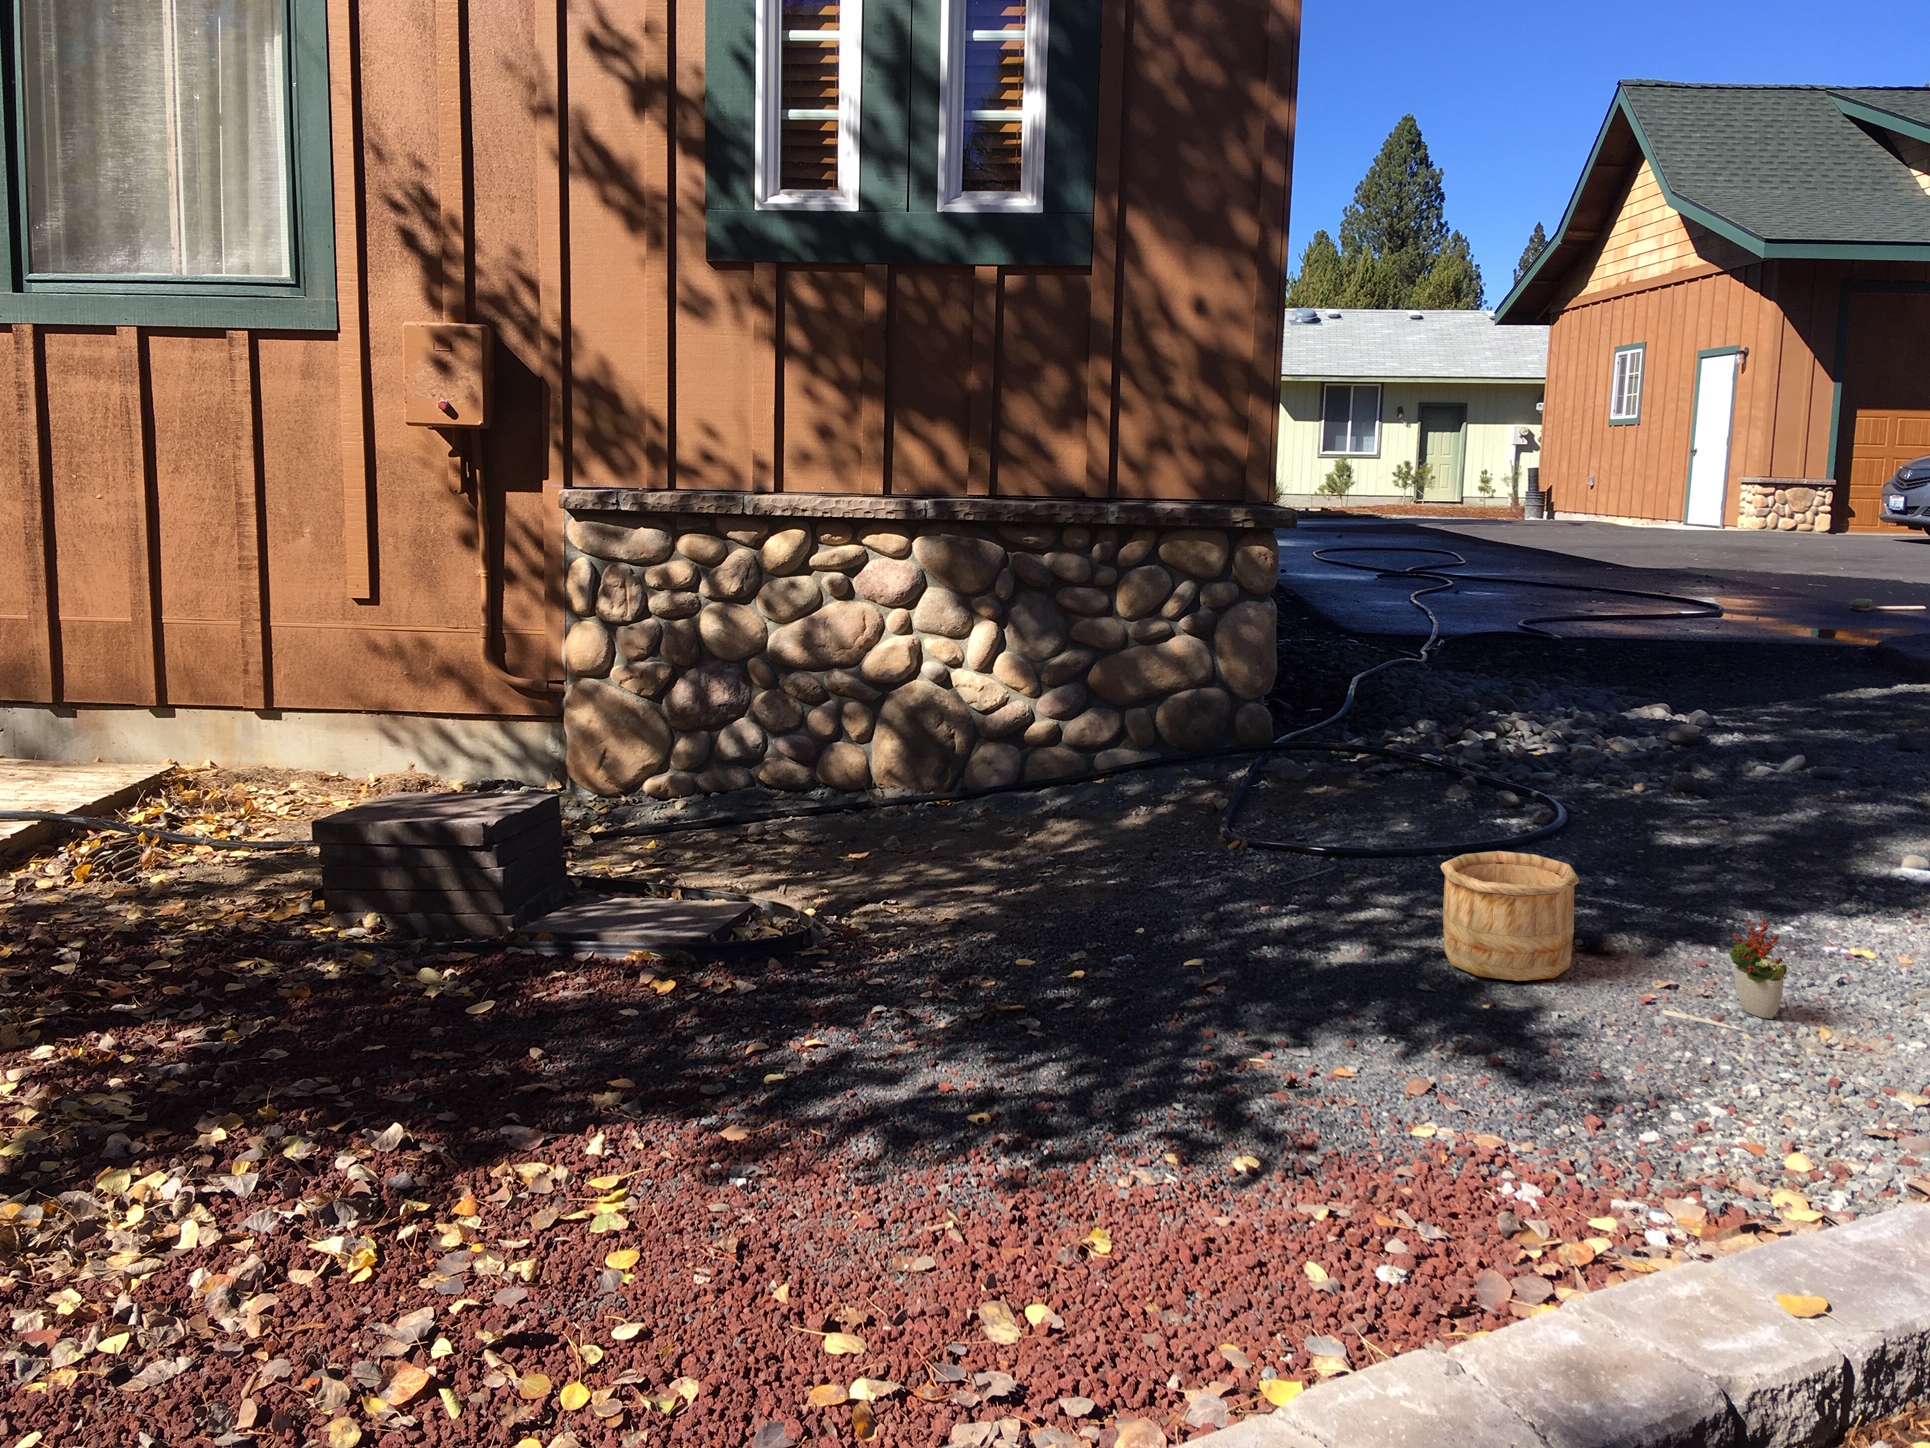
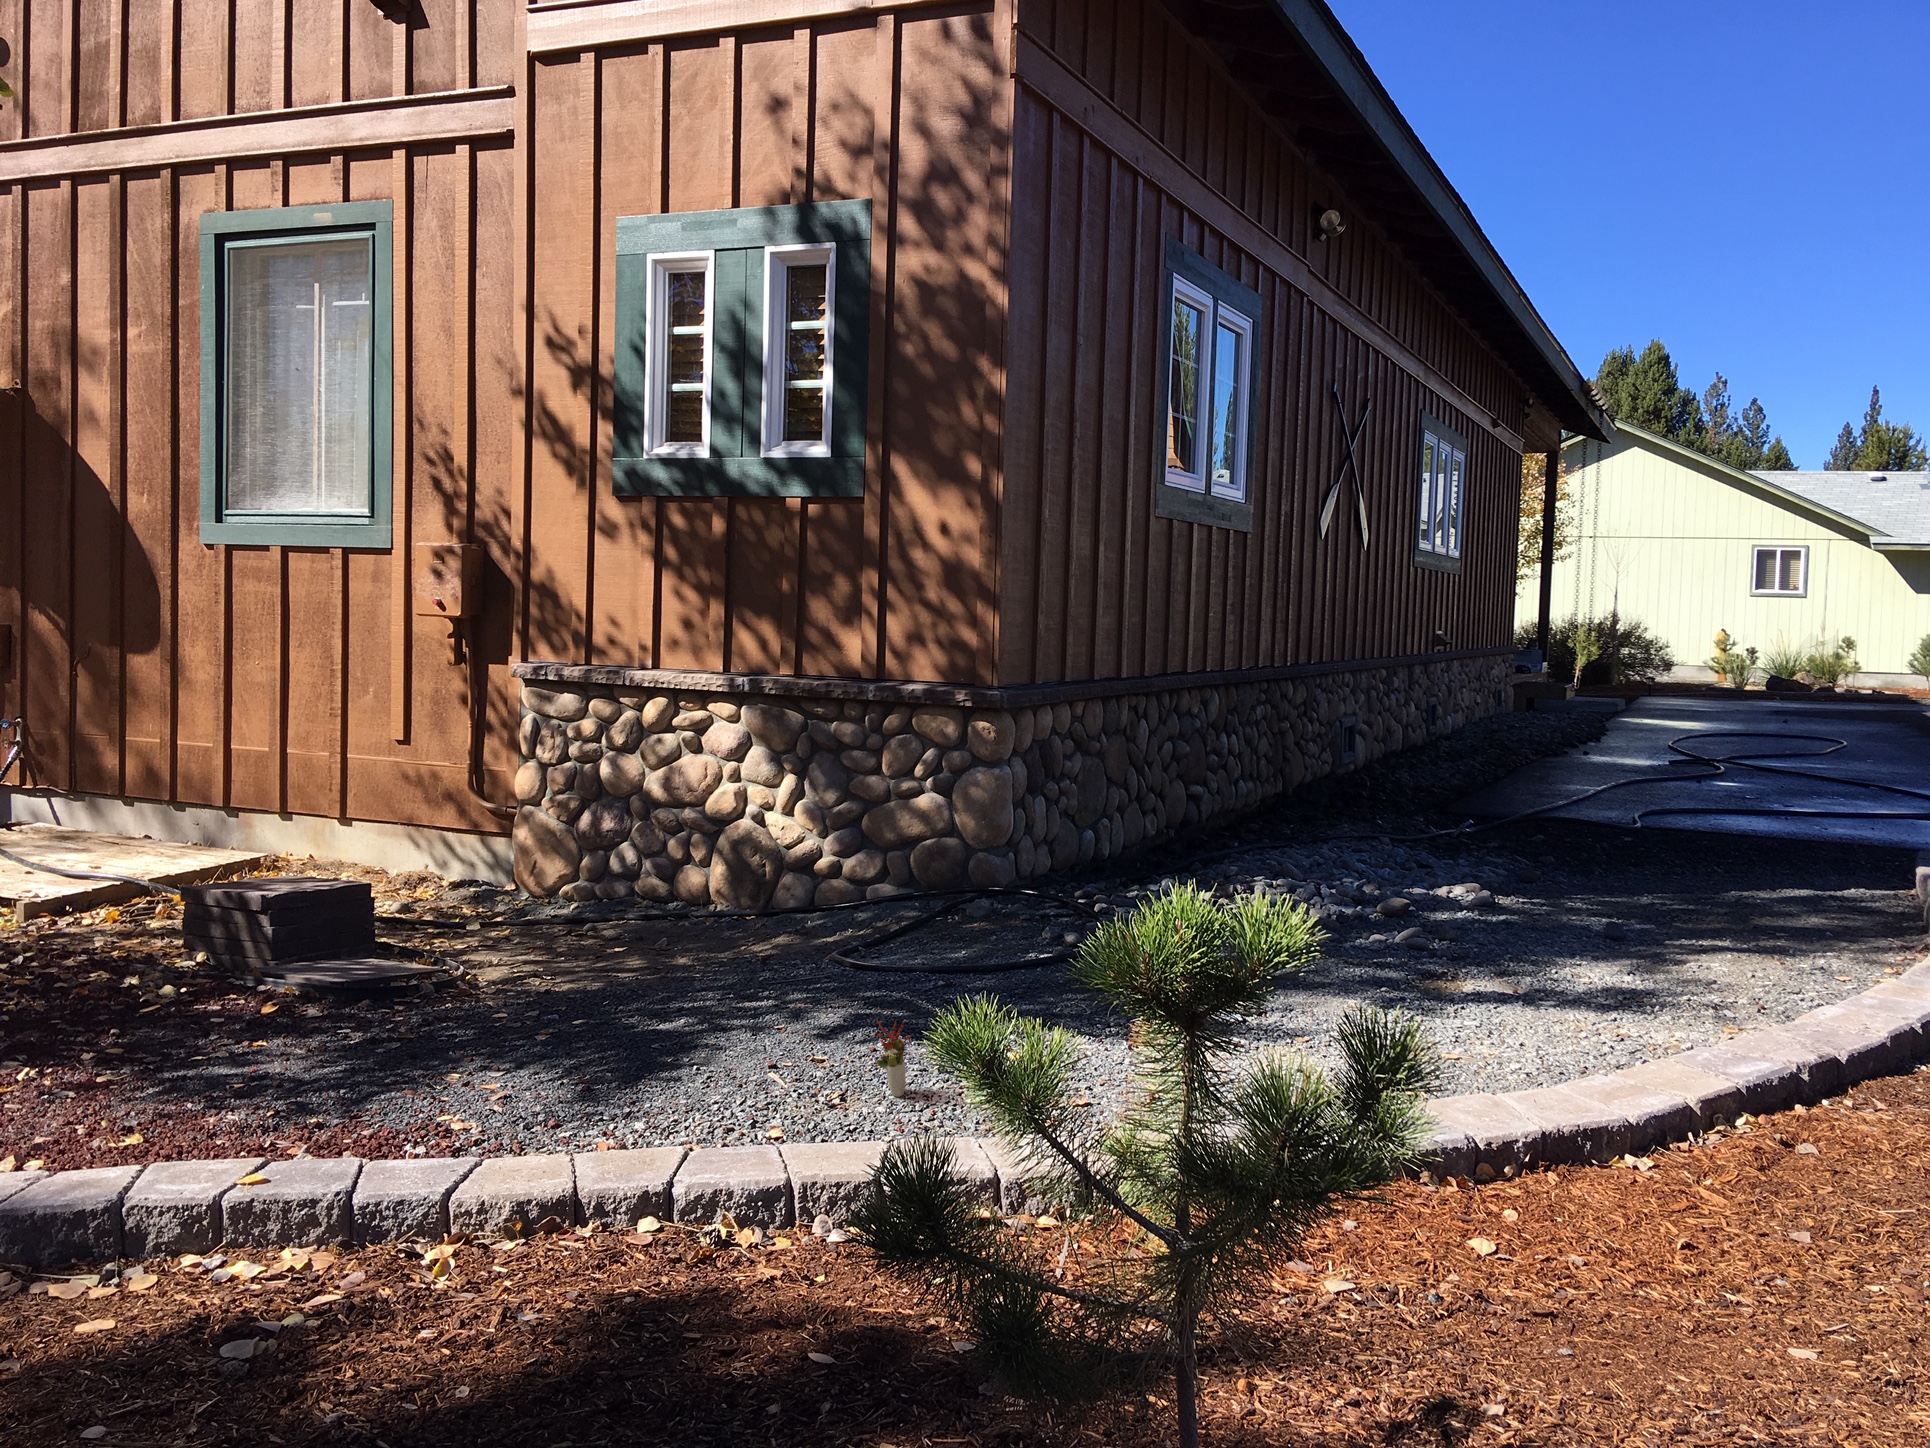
wooden bucket: present [1440,851,1579,981] -> none [766,964,862,1059]

